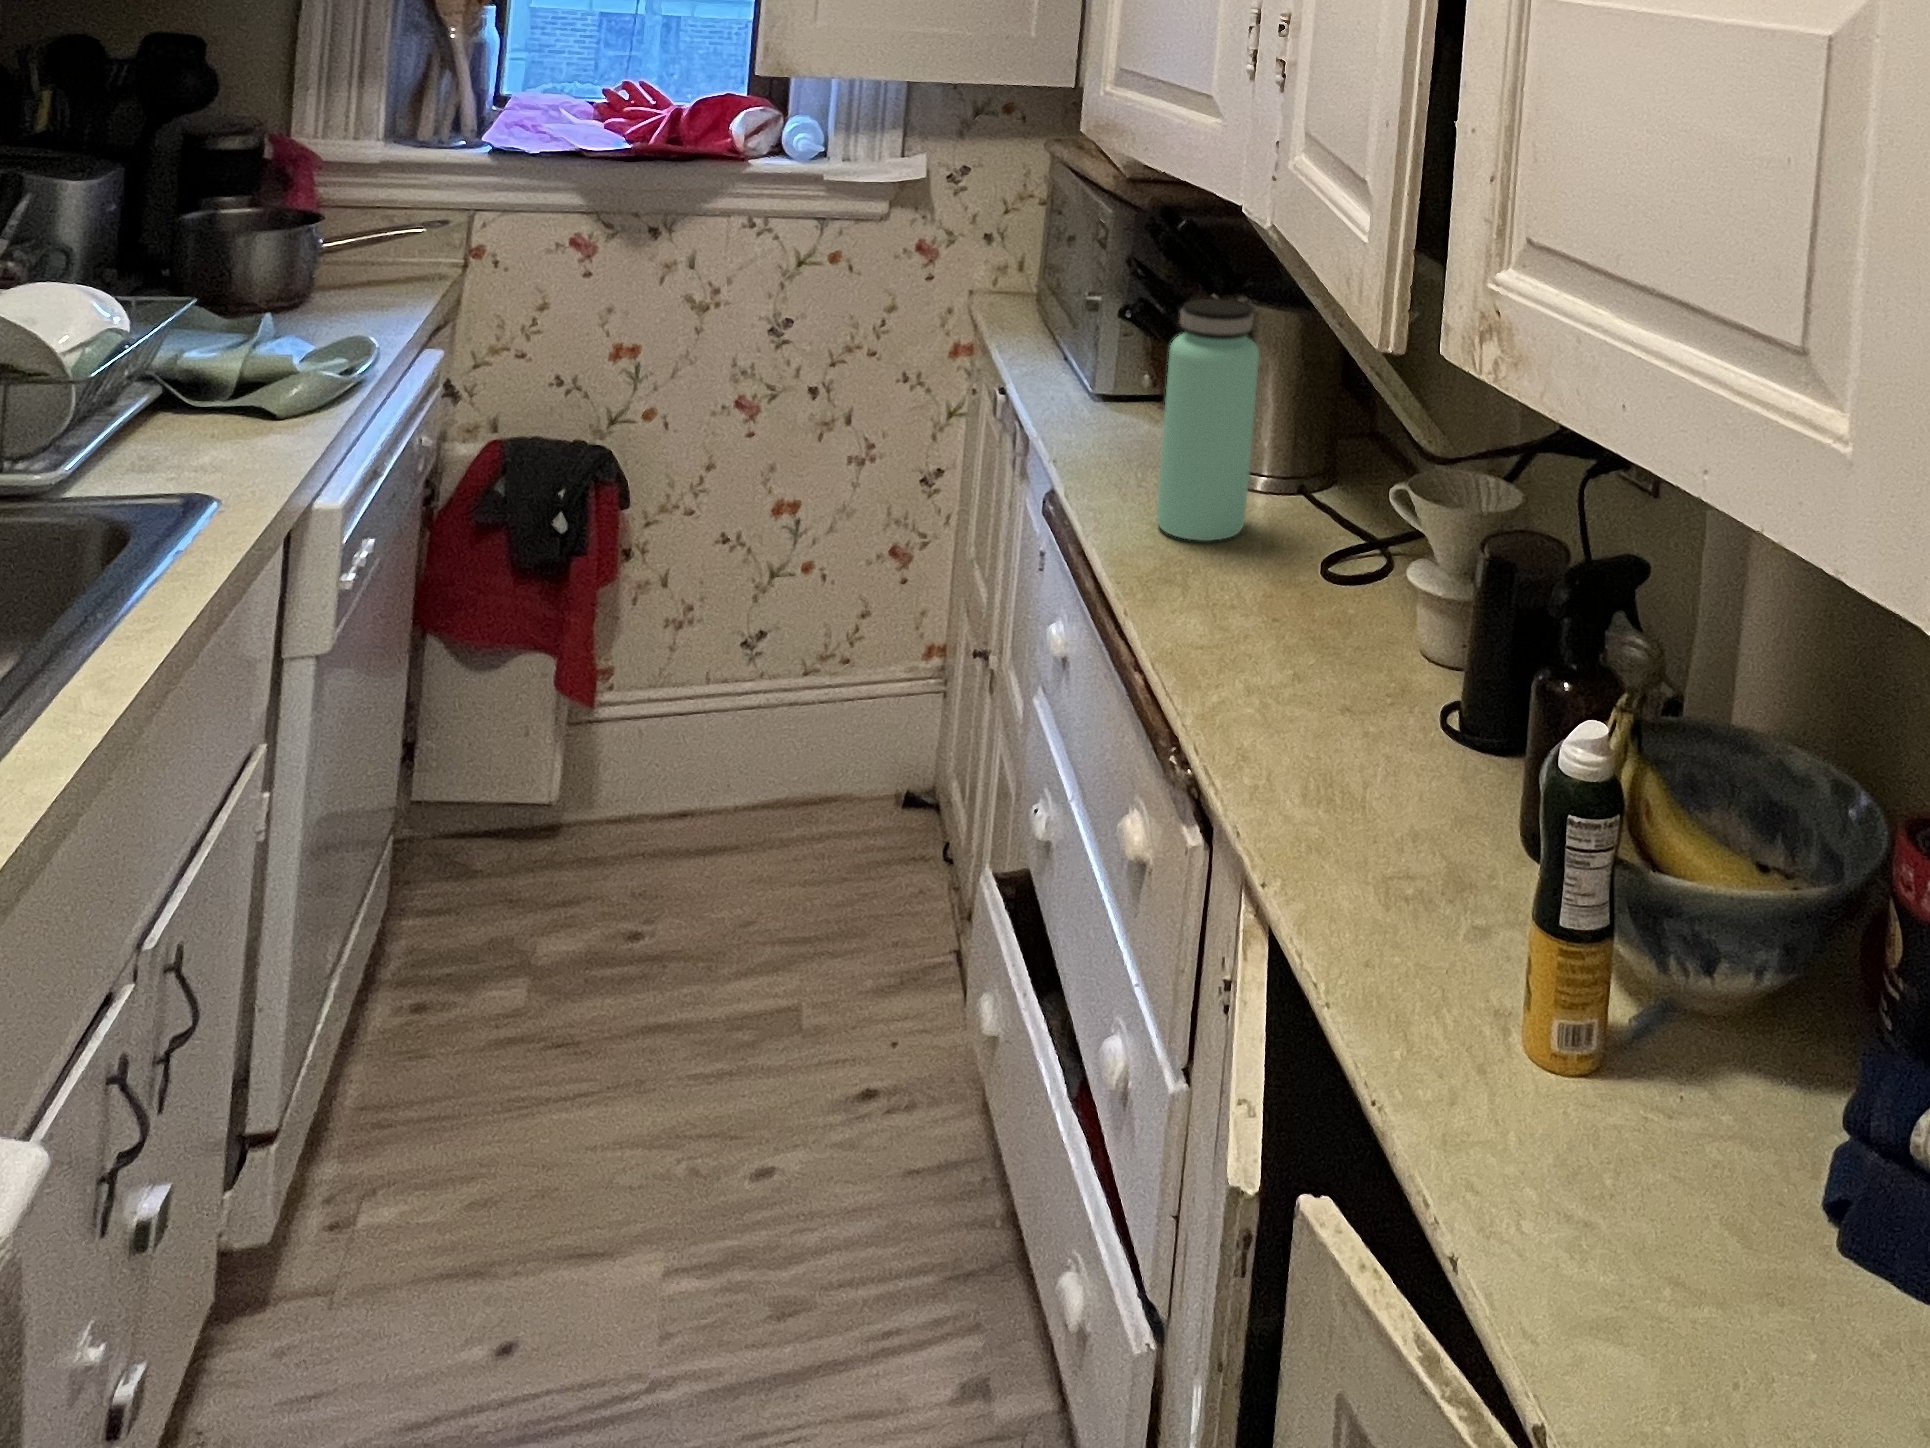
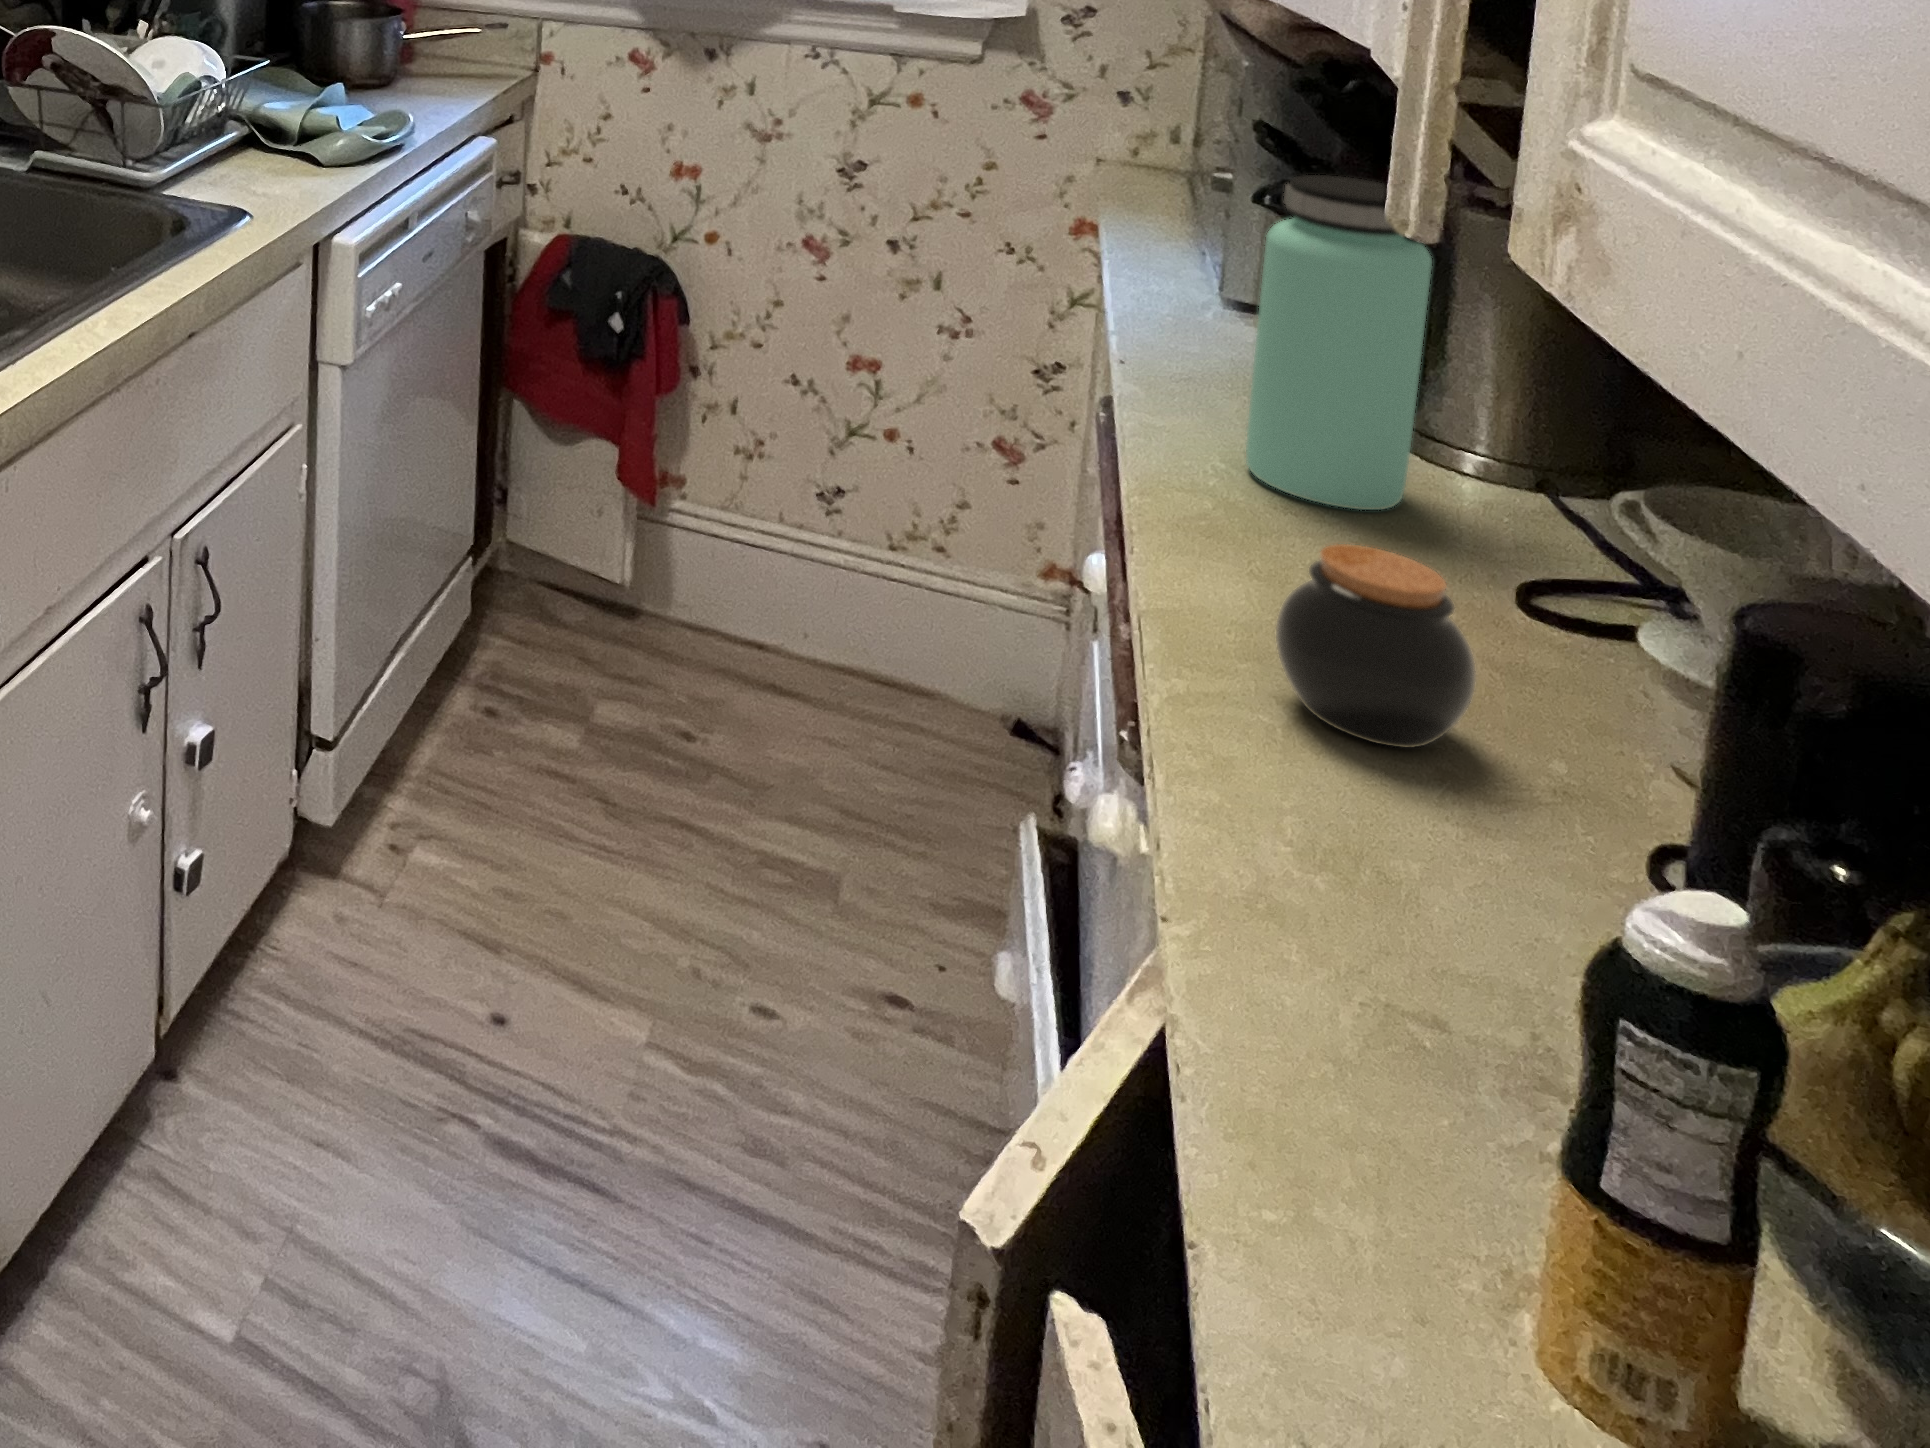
jar: none [1237,562,1340,699] -> present [1276,544,1476,748]

